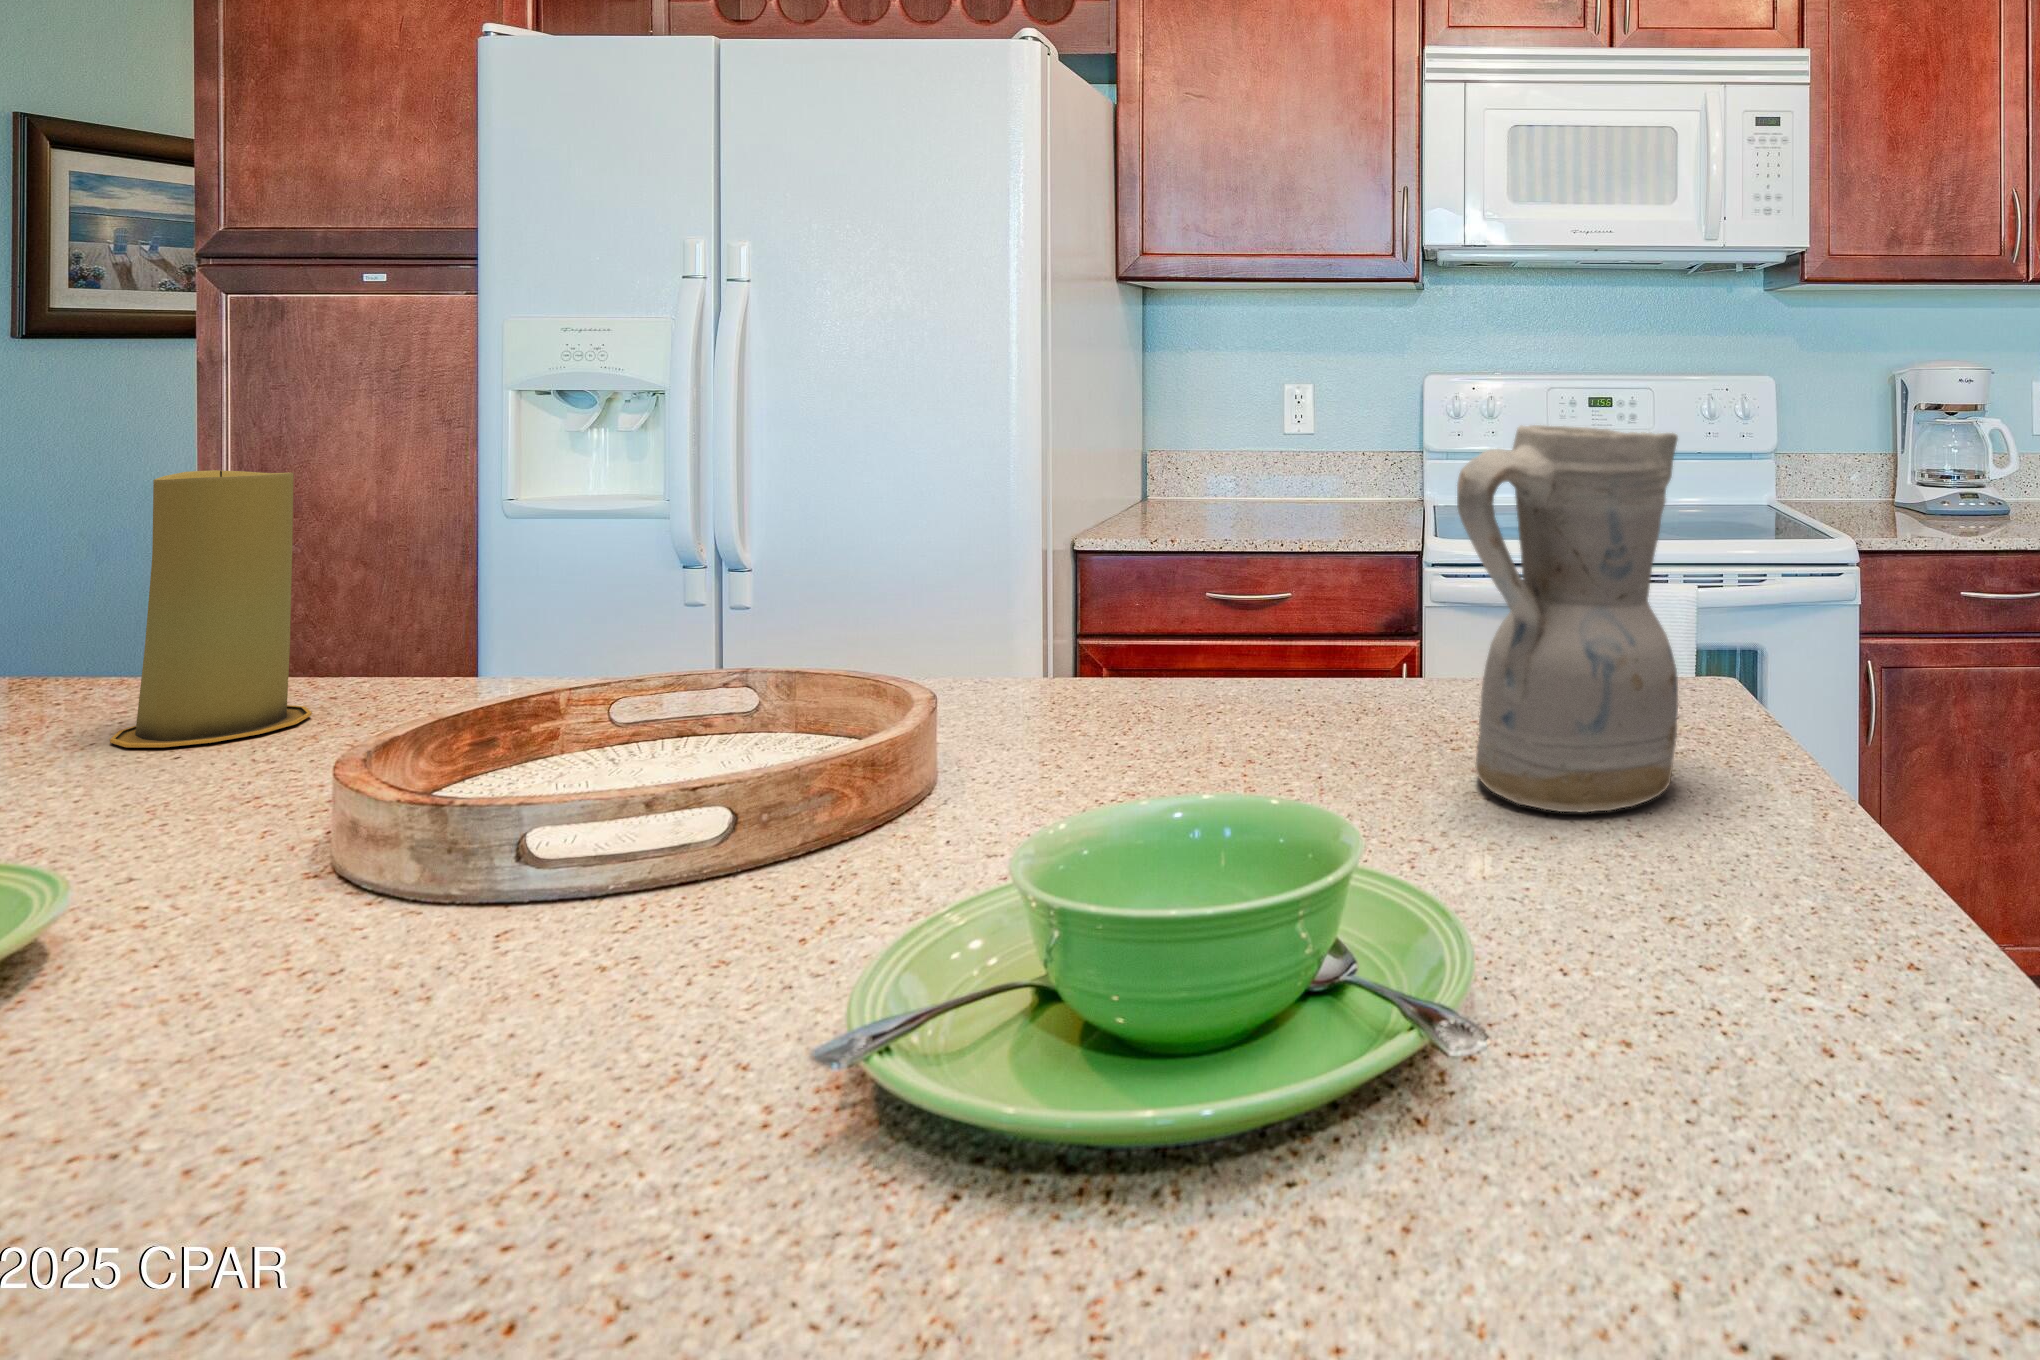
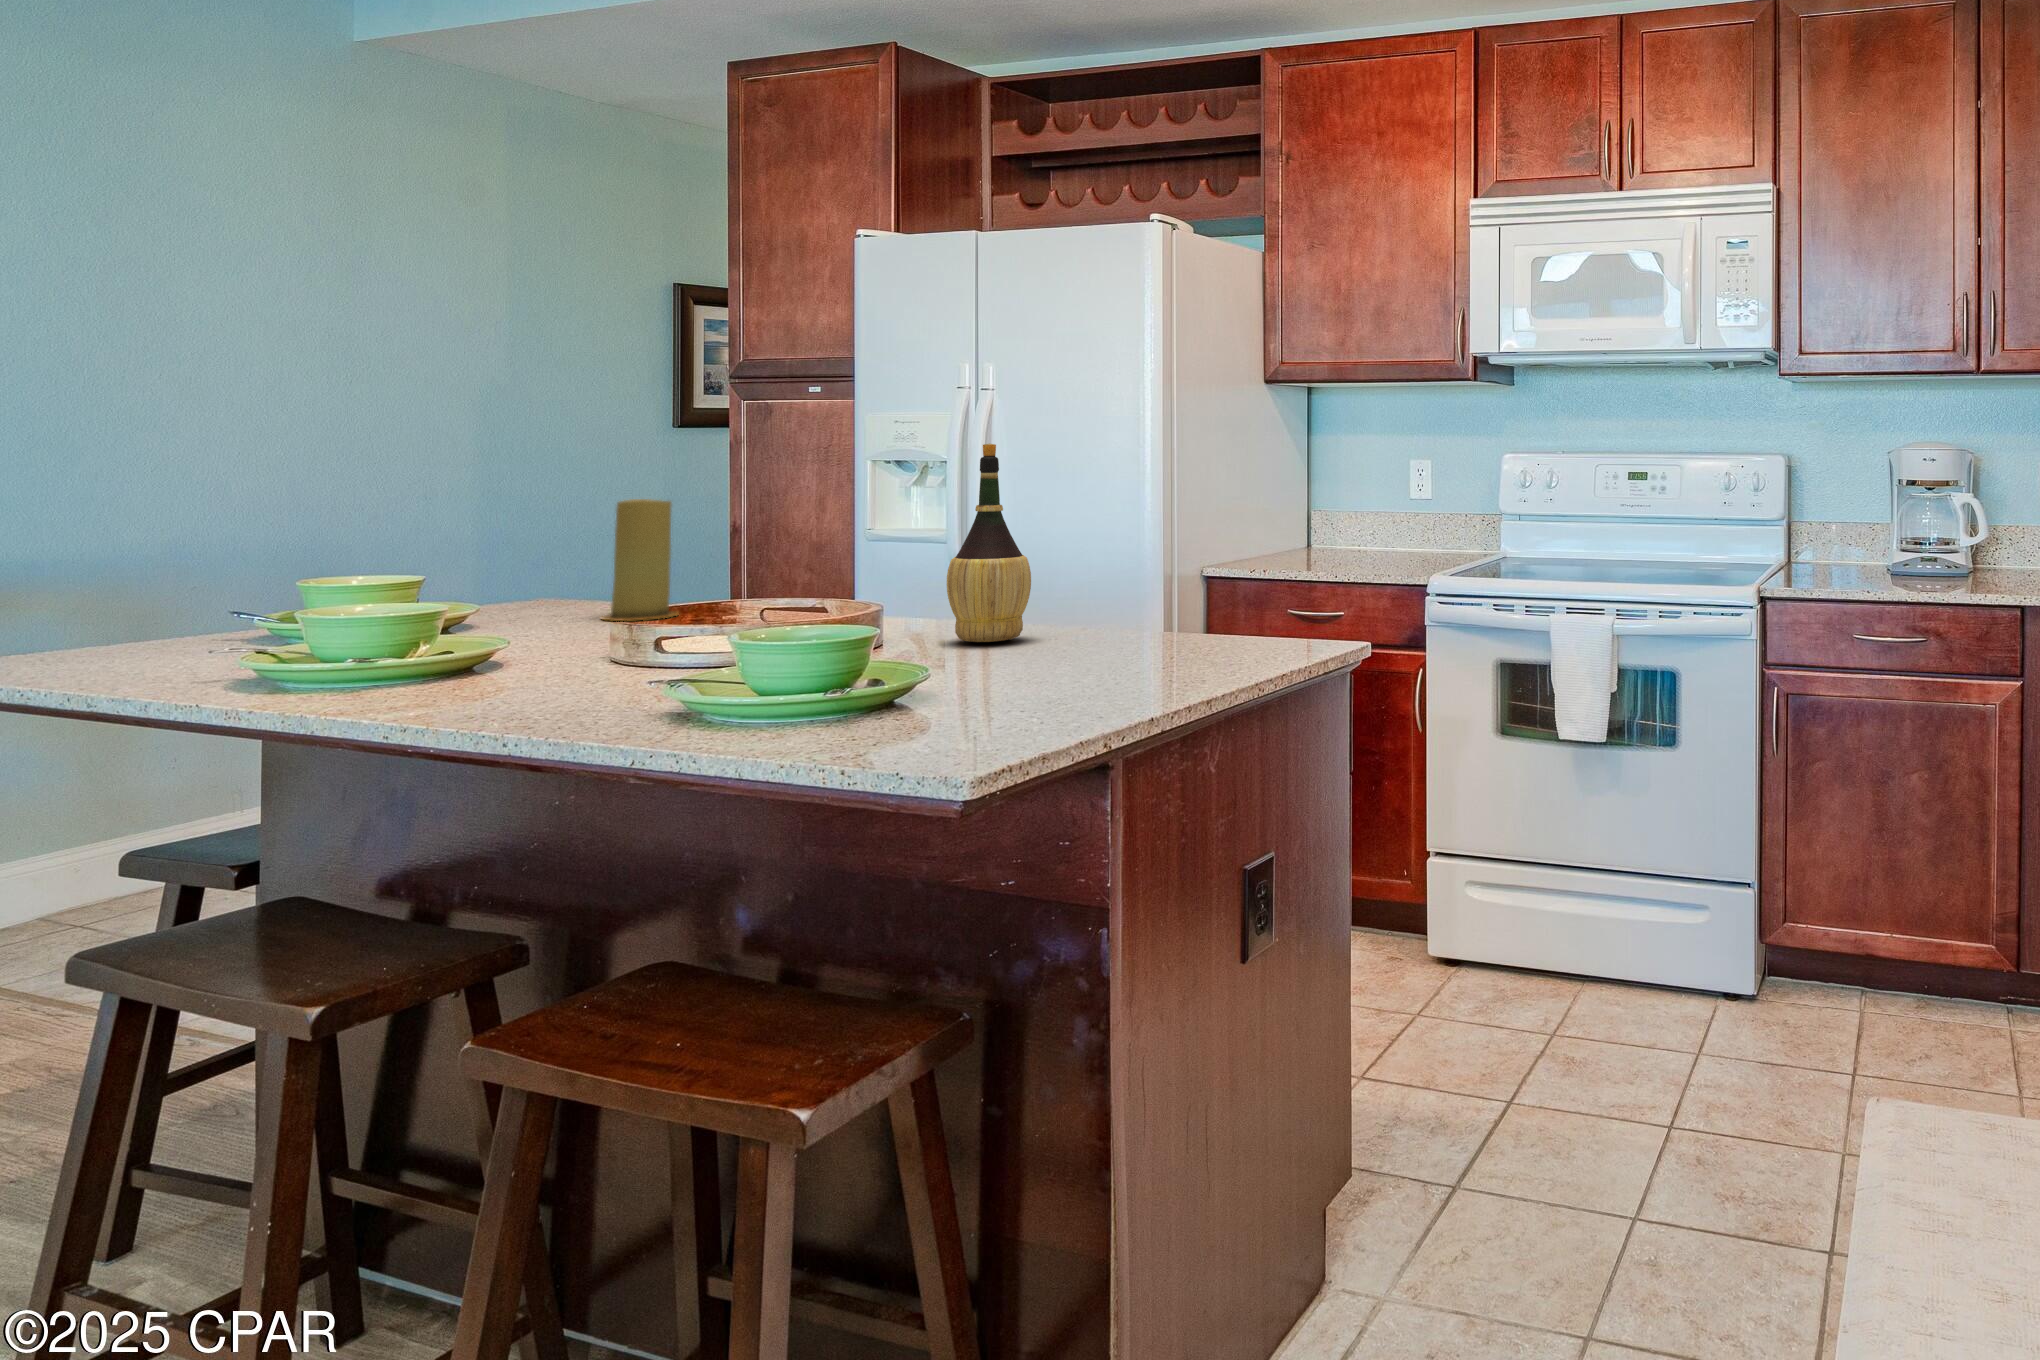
wine bottle: none [1072,351,1233,748] -> present [947,443,1031,642]
ceramic pitcher: present [1457,425,1678,812] -> none [1050,482,1180,670]

